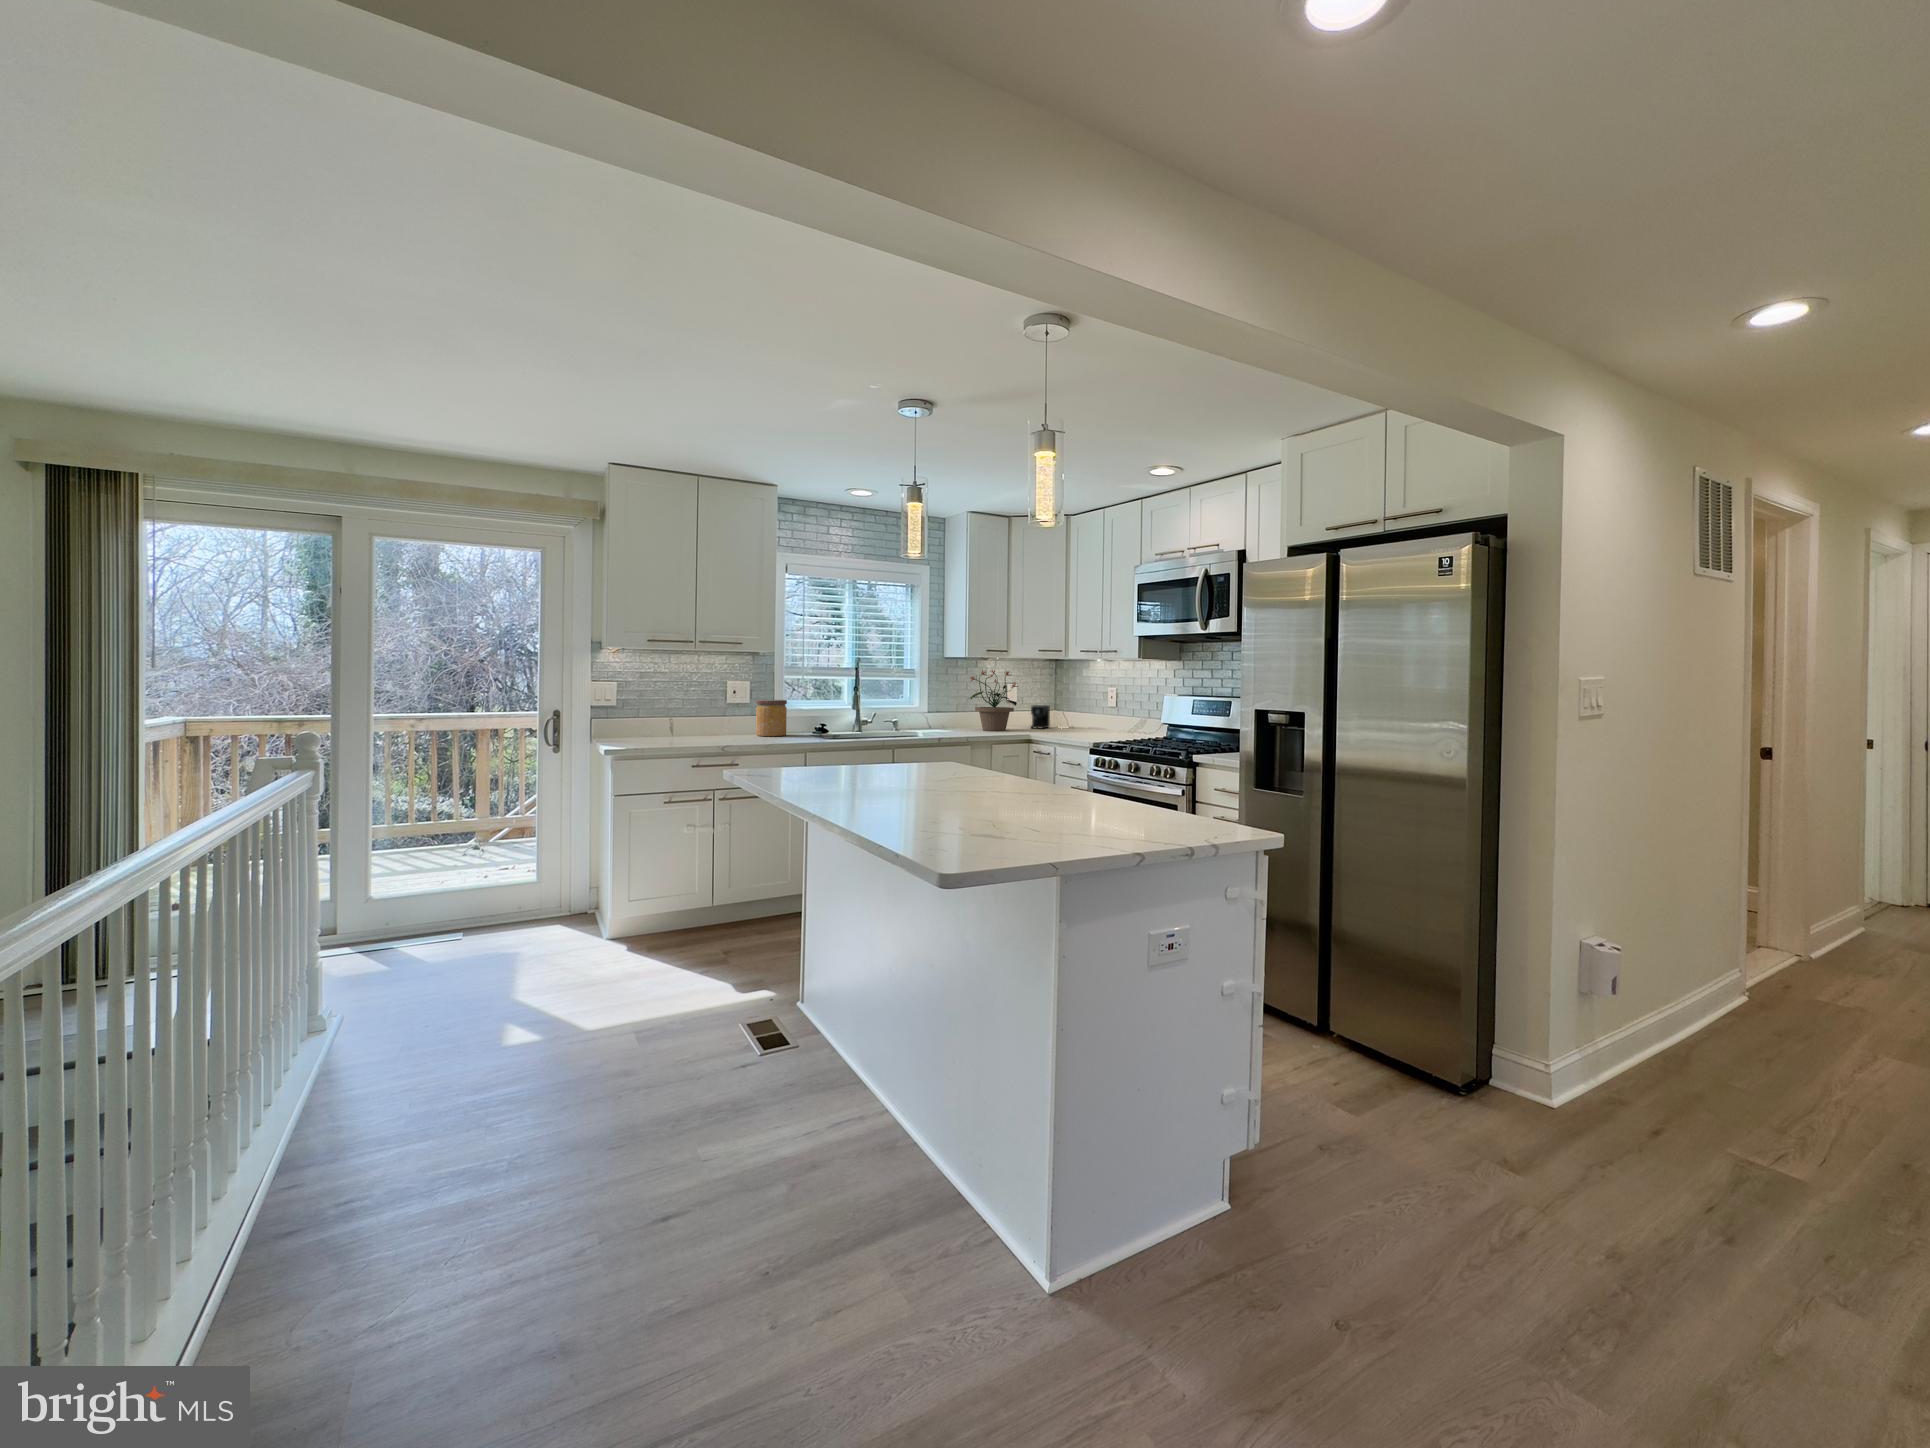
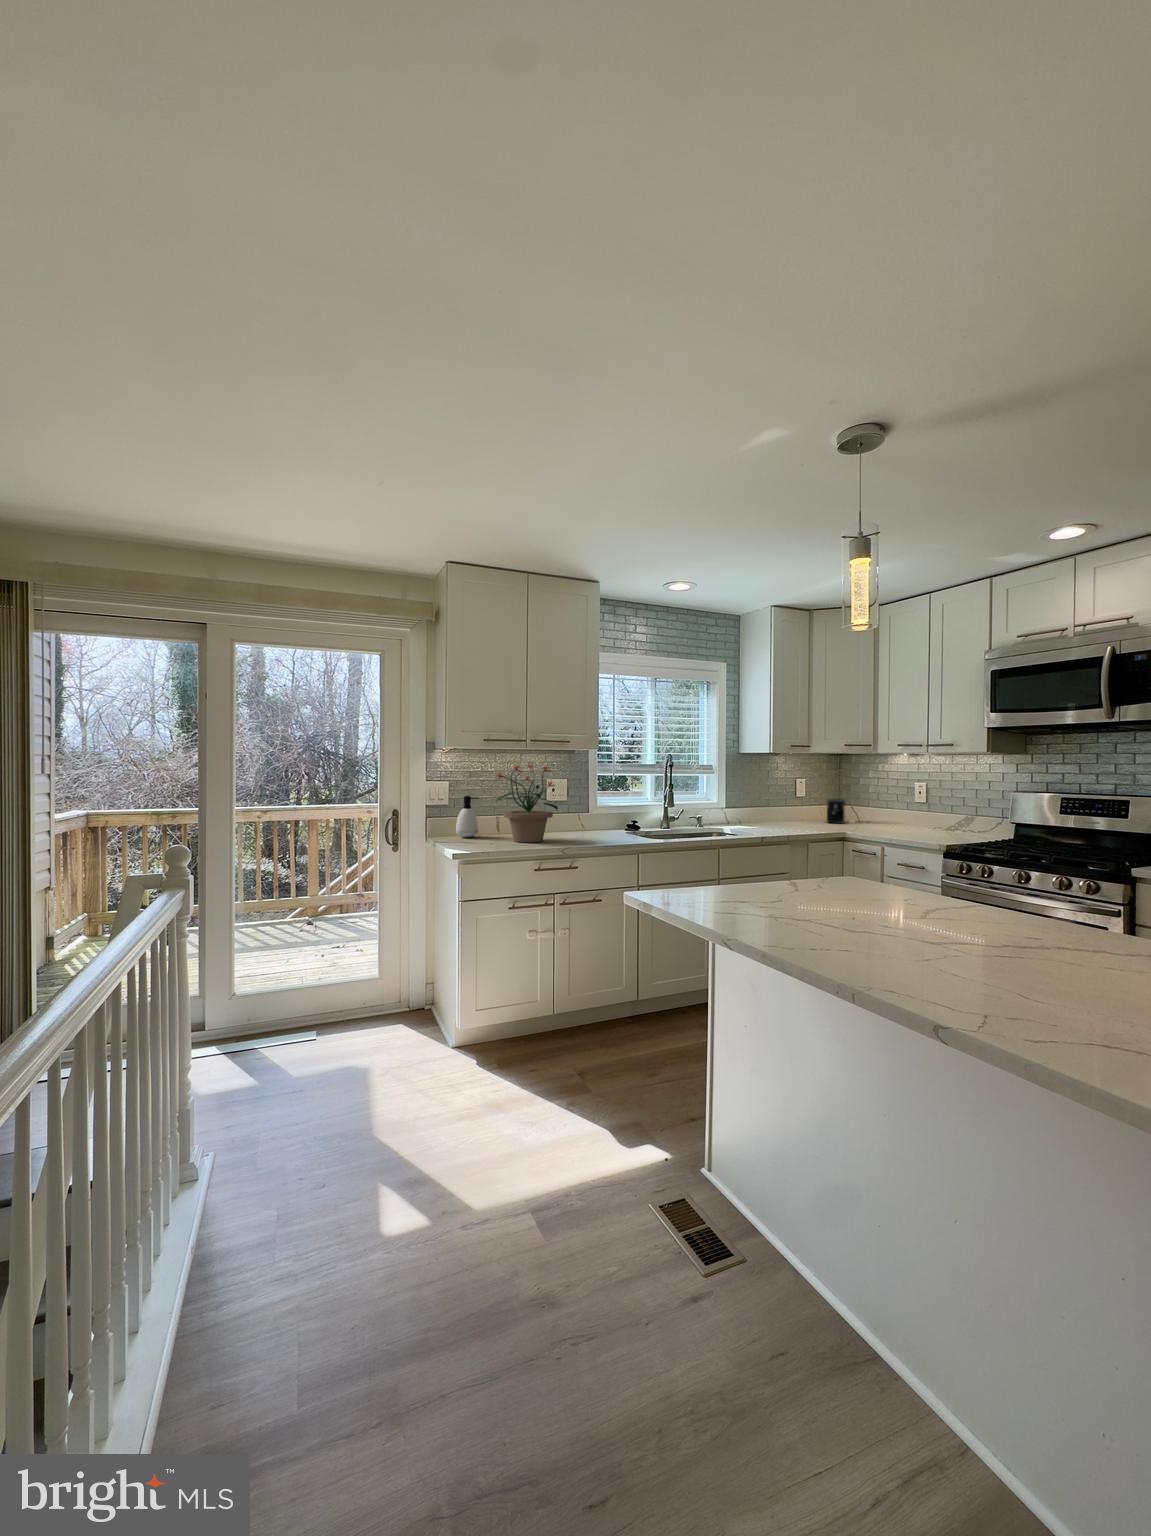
potted plant: present [970,670,1018,731] -> present [496,765,558,842]
soap dispenser: none [621,697,646,738] -> present [456,796,479,837]
jar: present [756,700,787,736] -> none [578,797,607,835]

